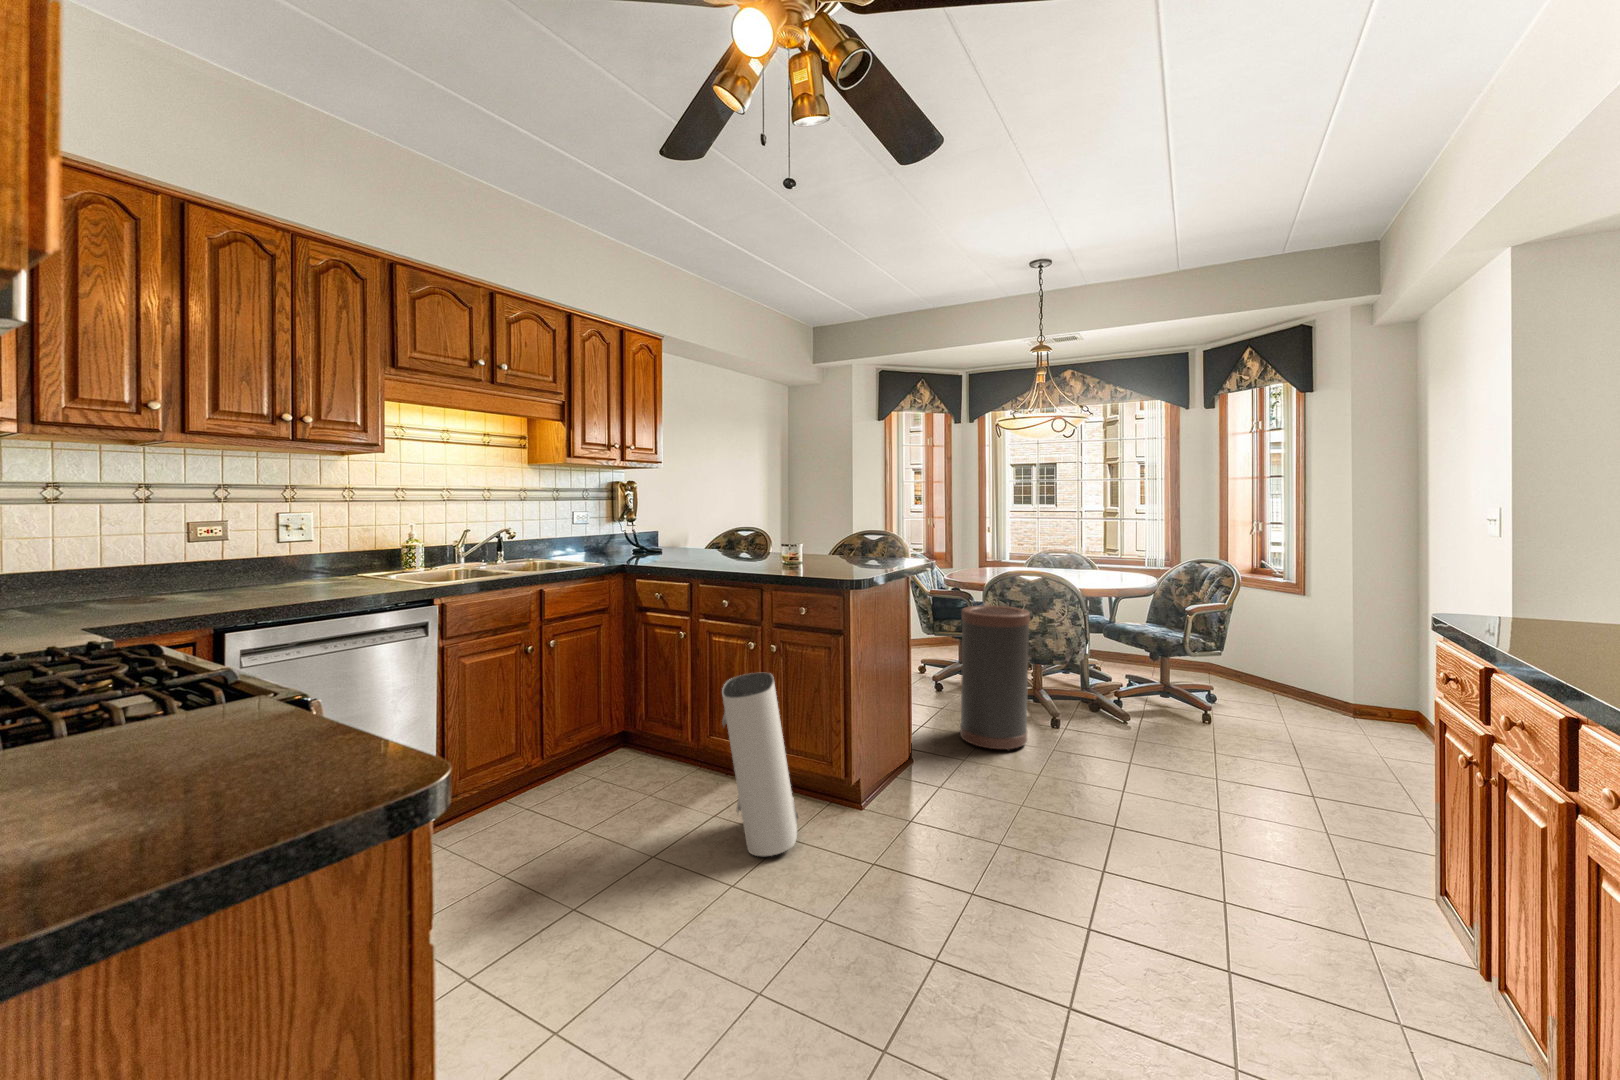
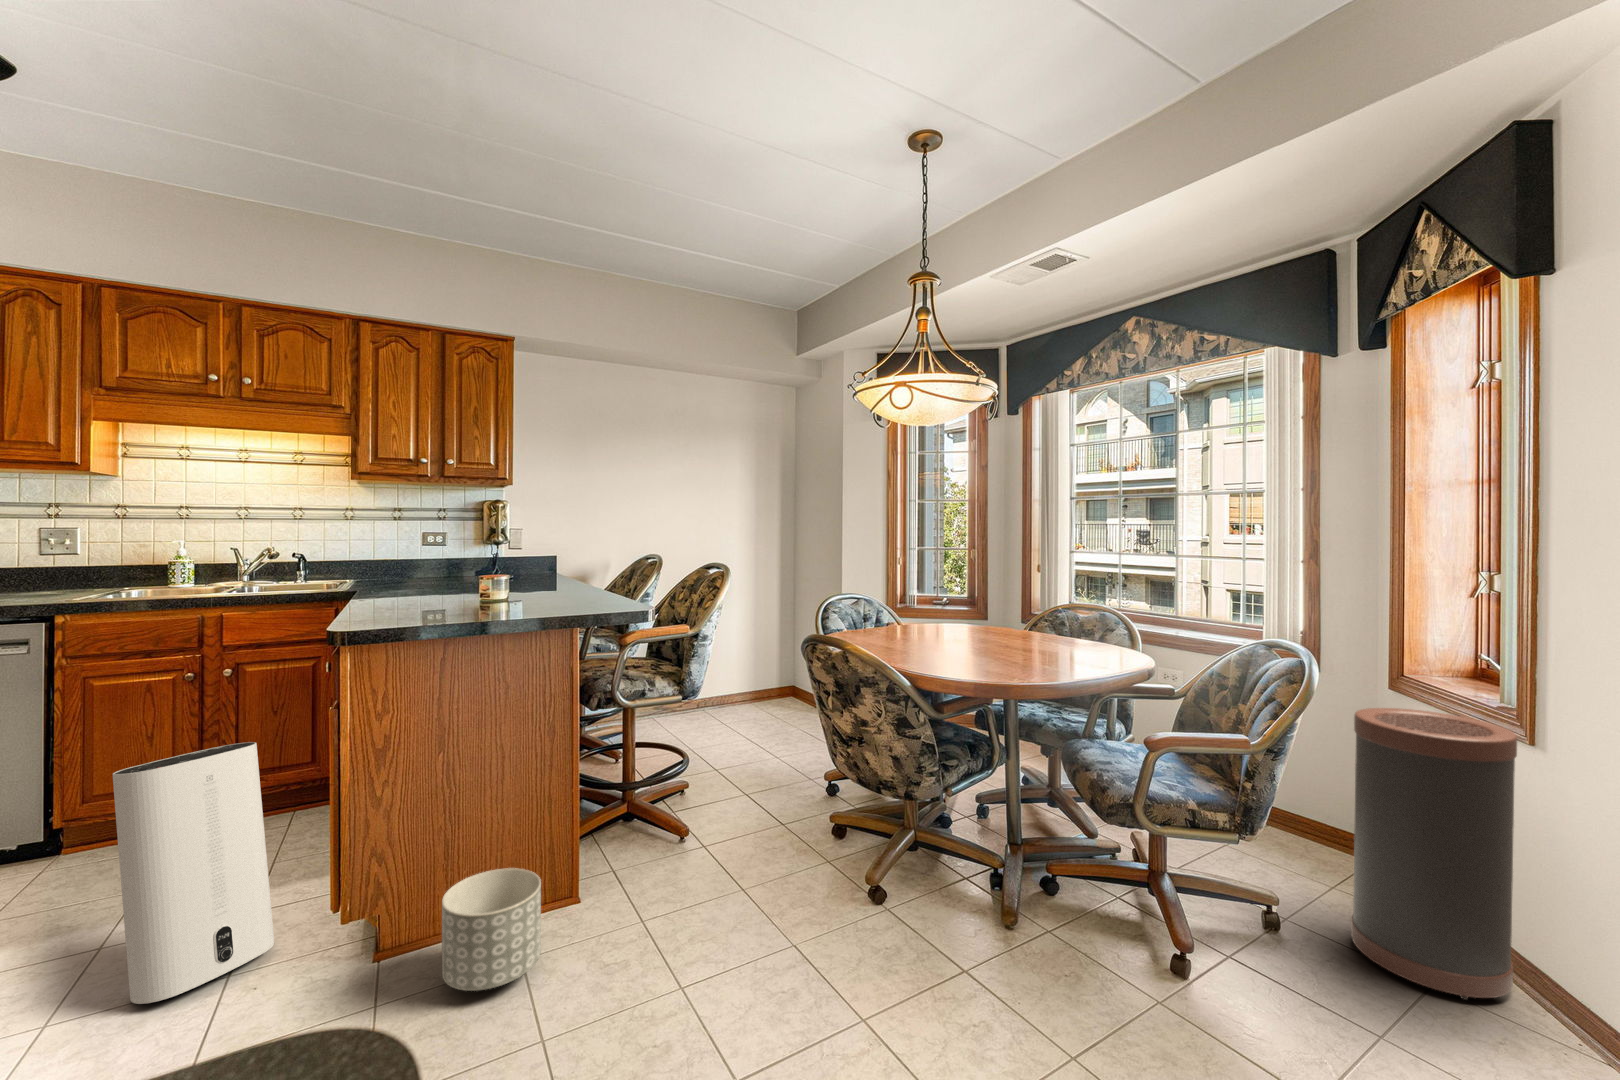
trash can: present [960,605,1030,751] -> present [1351,708,1517,1000]
planter: none [910,731,969,800] -> present [442,868,541,991]

